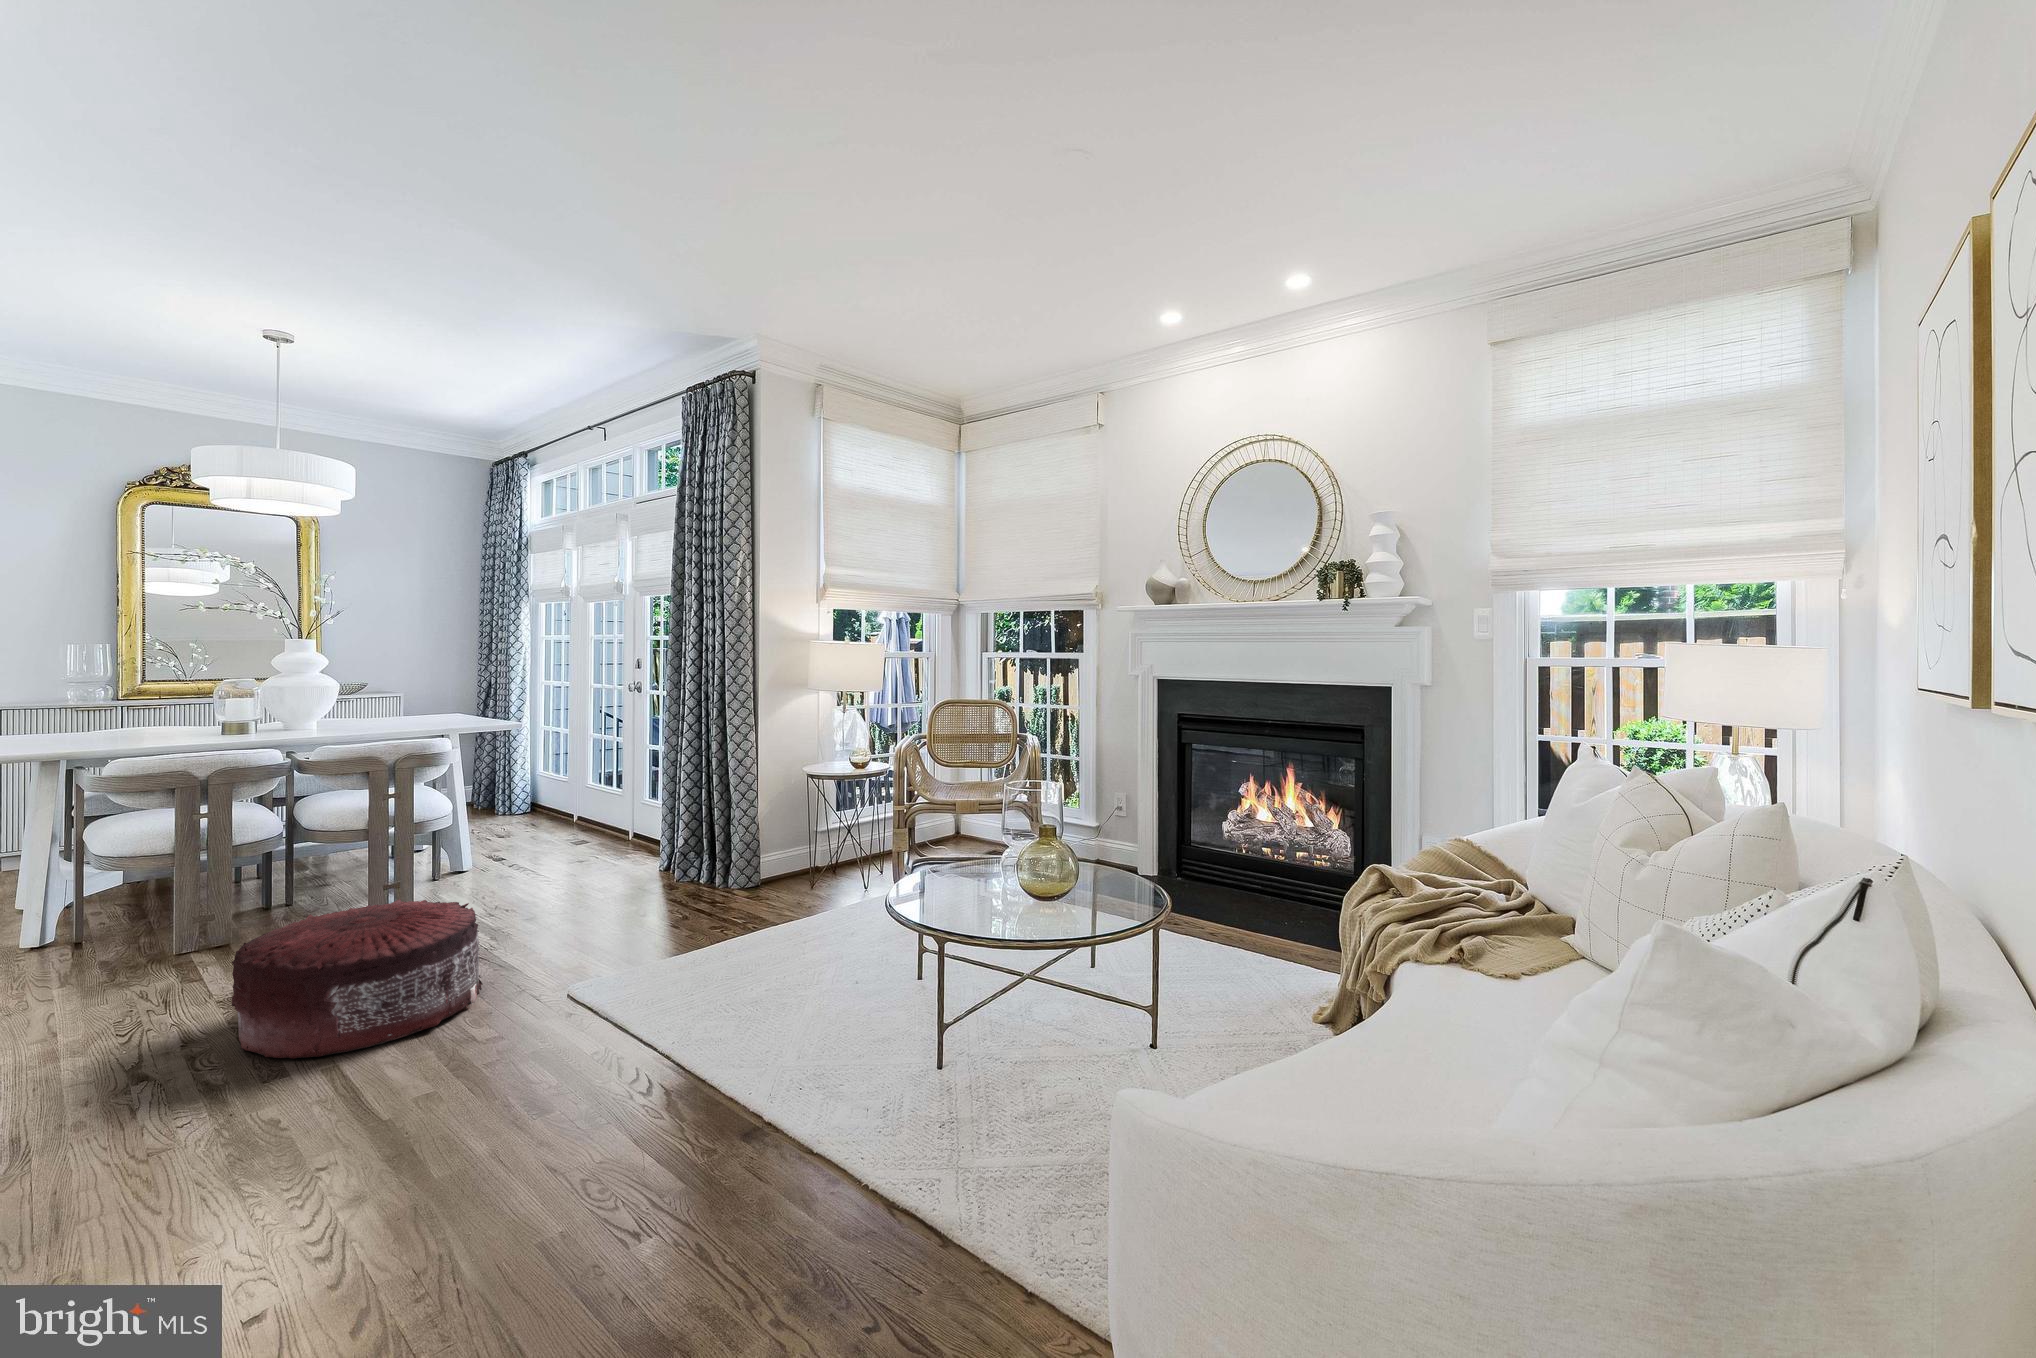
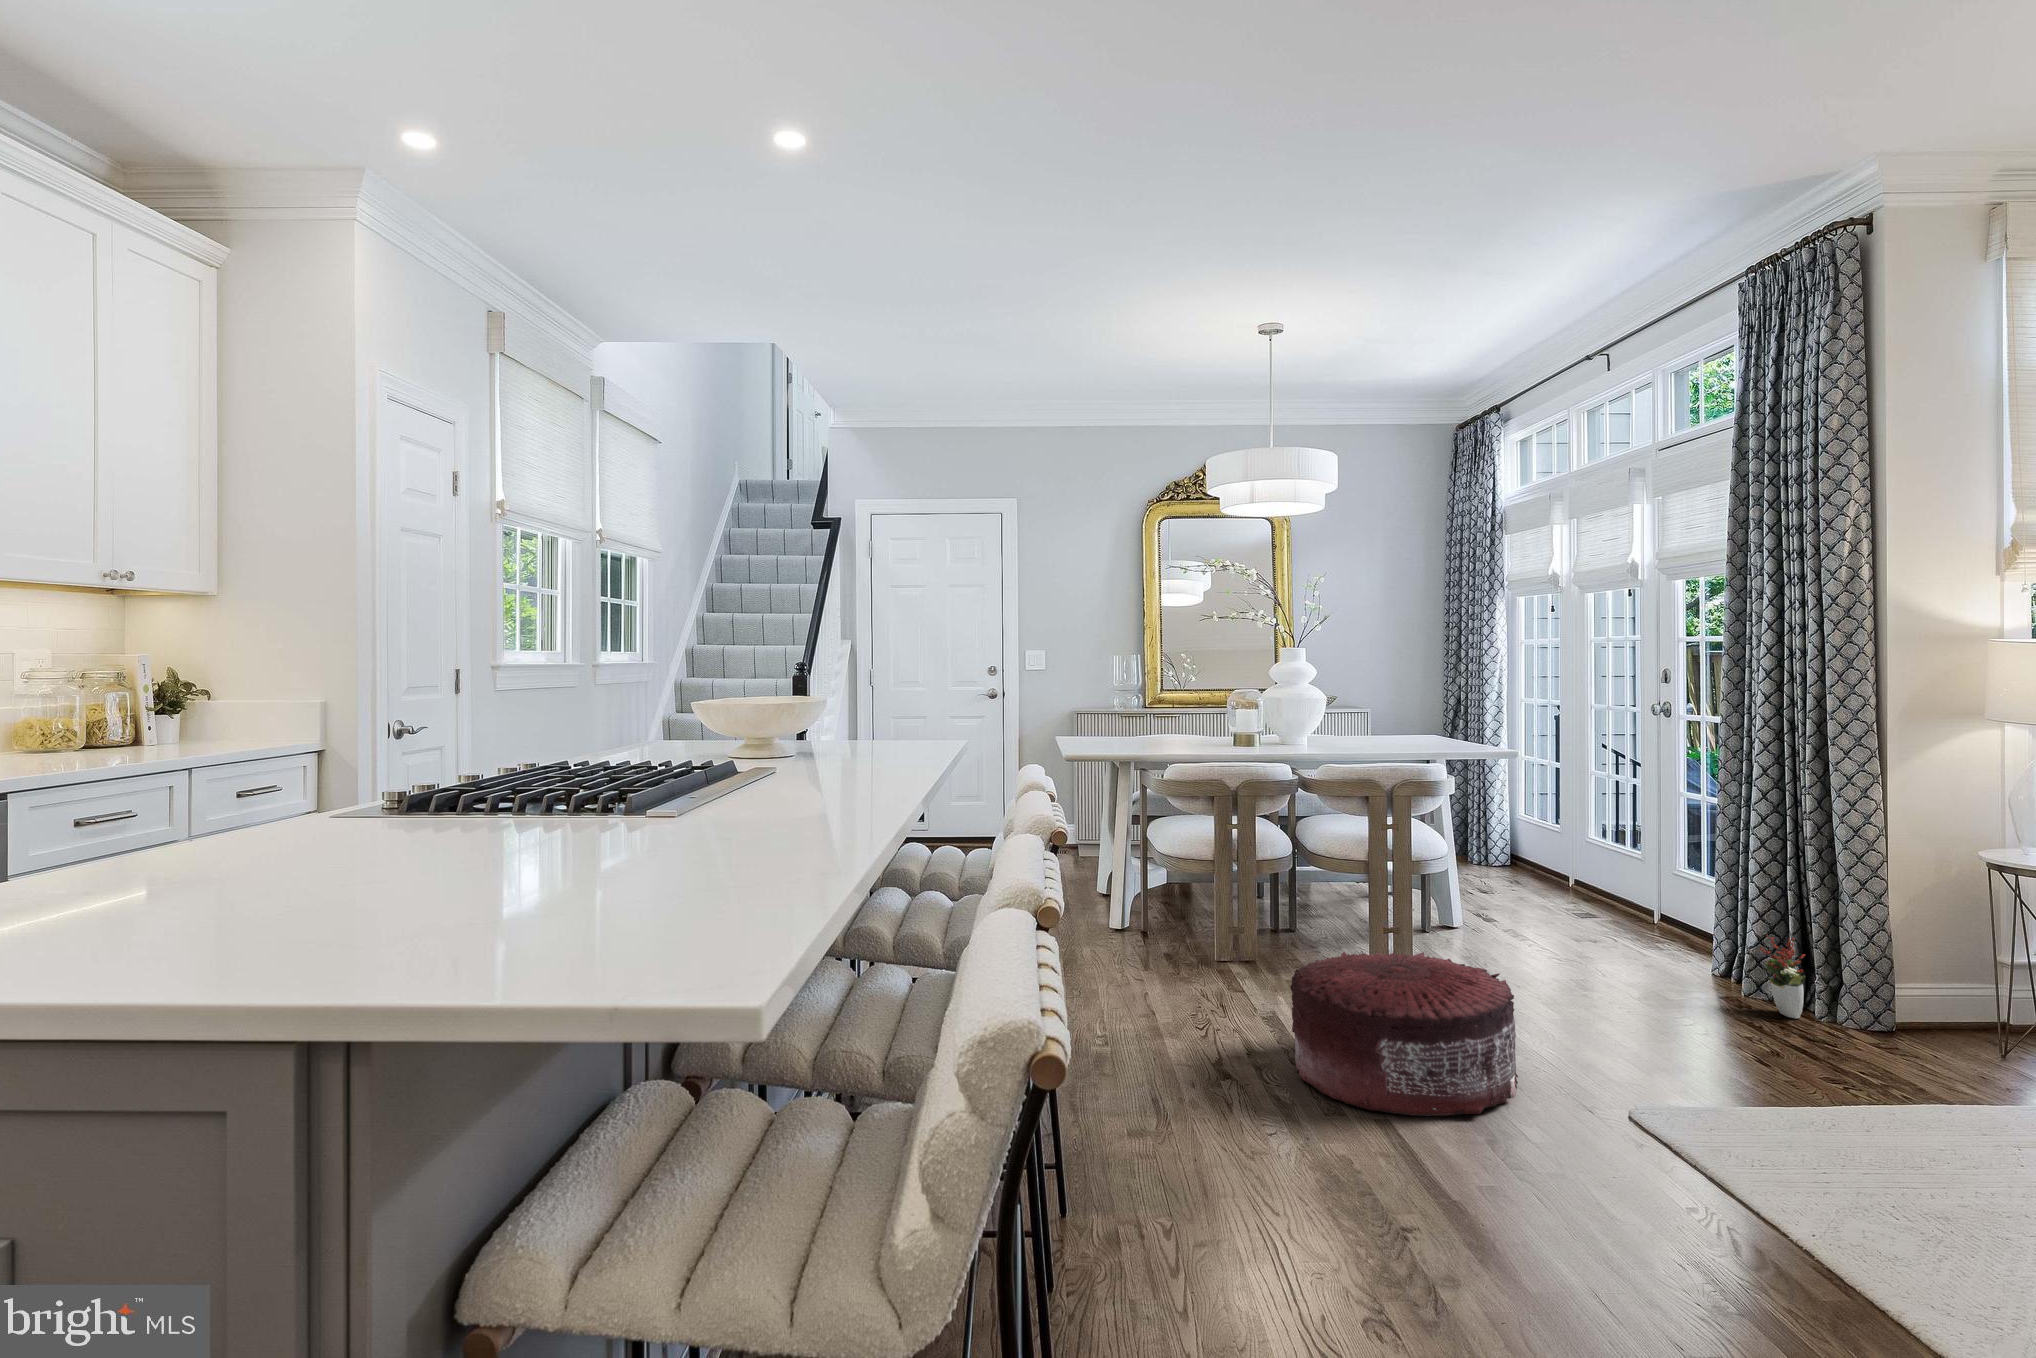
decorative plant: none [684,837,712,890] -> present [1760,935,1805,1019]

